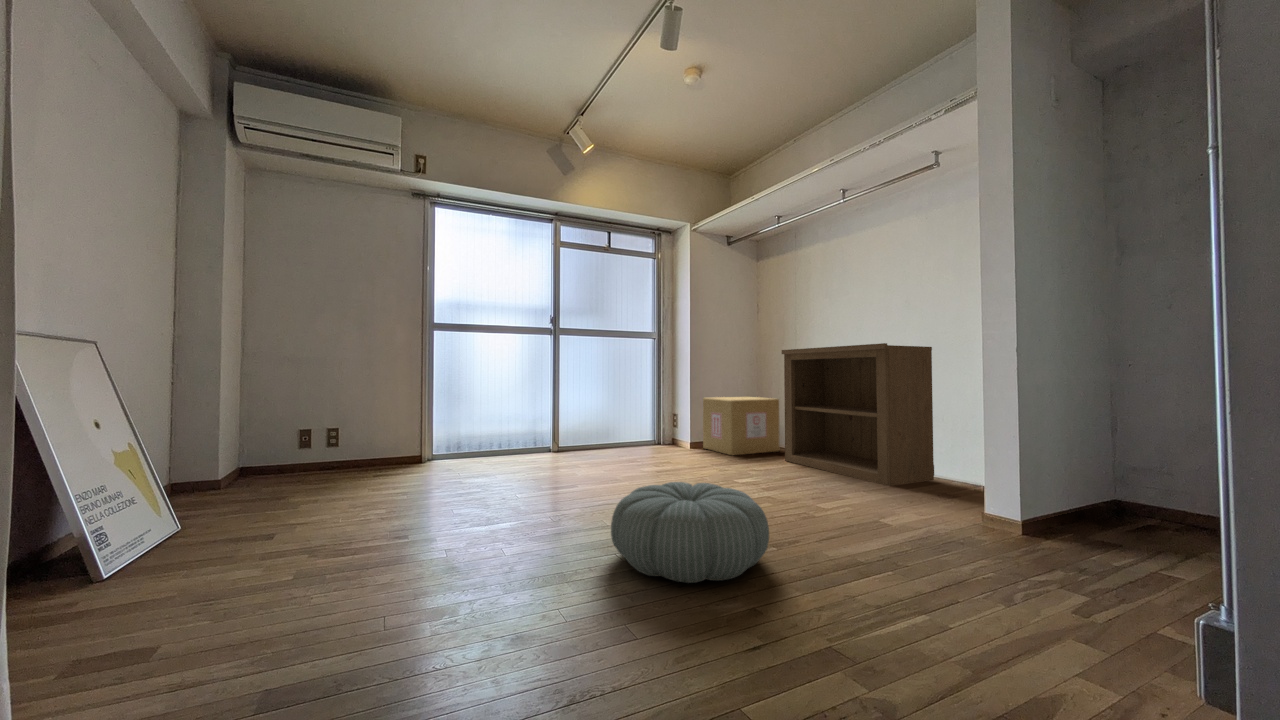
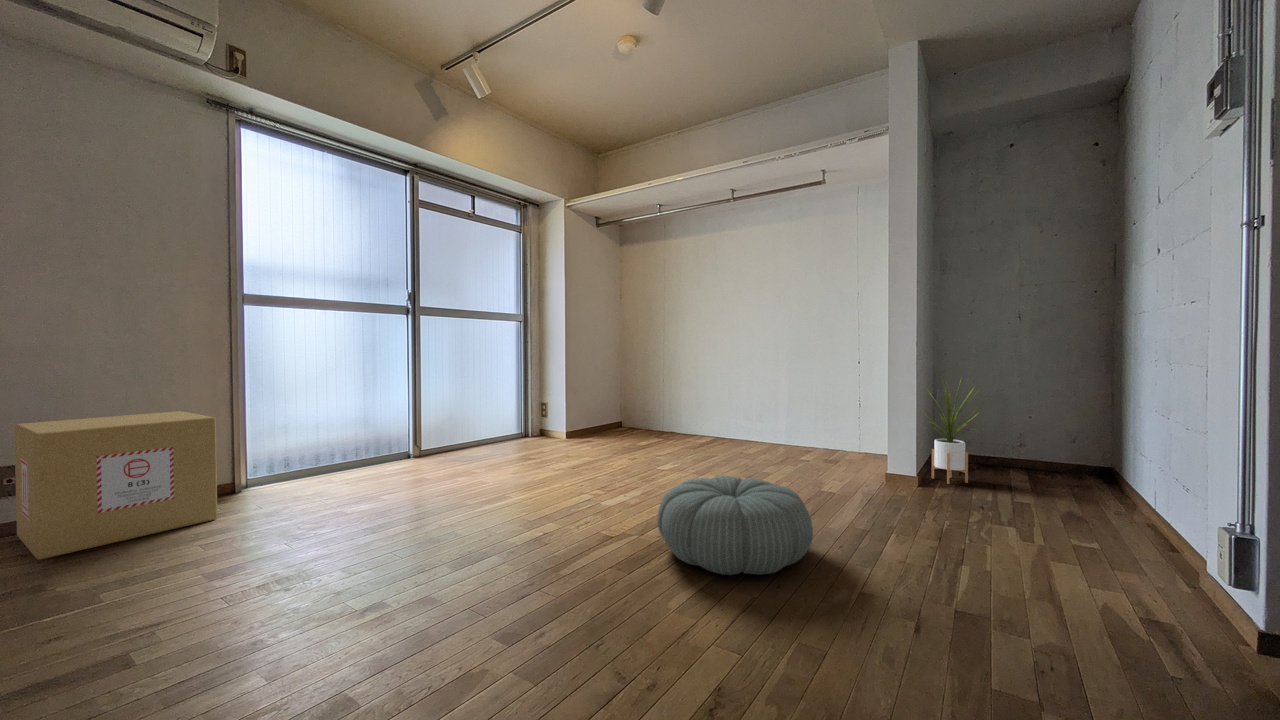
bookshelf: present [782,343,934,486] -> none [667,336,798,458]
house plant: none [1062,391,1173,548] -> present [924,378,978,484]
cardboard box: present [703,397,779,455] -> present [14,411,217,560]

